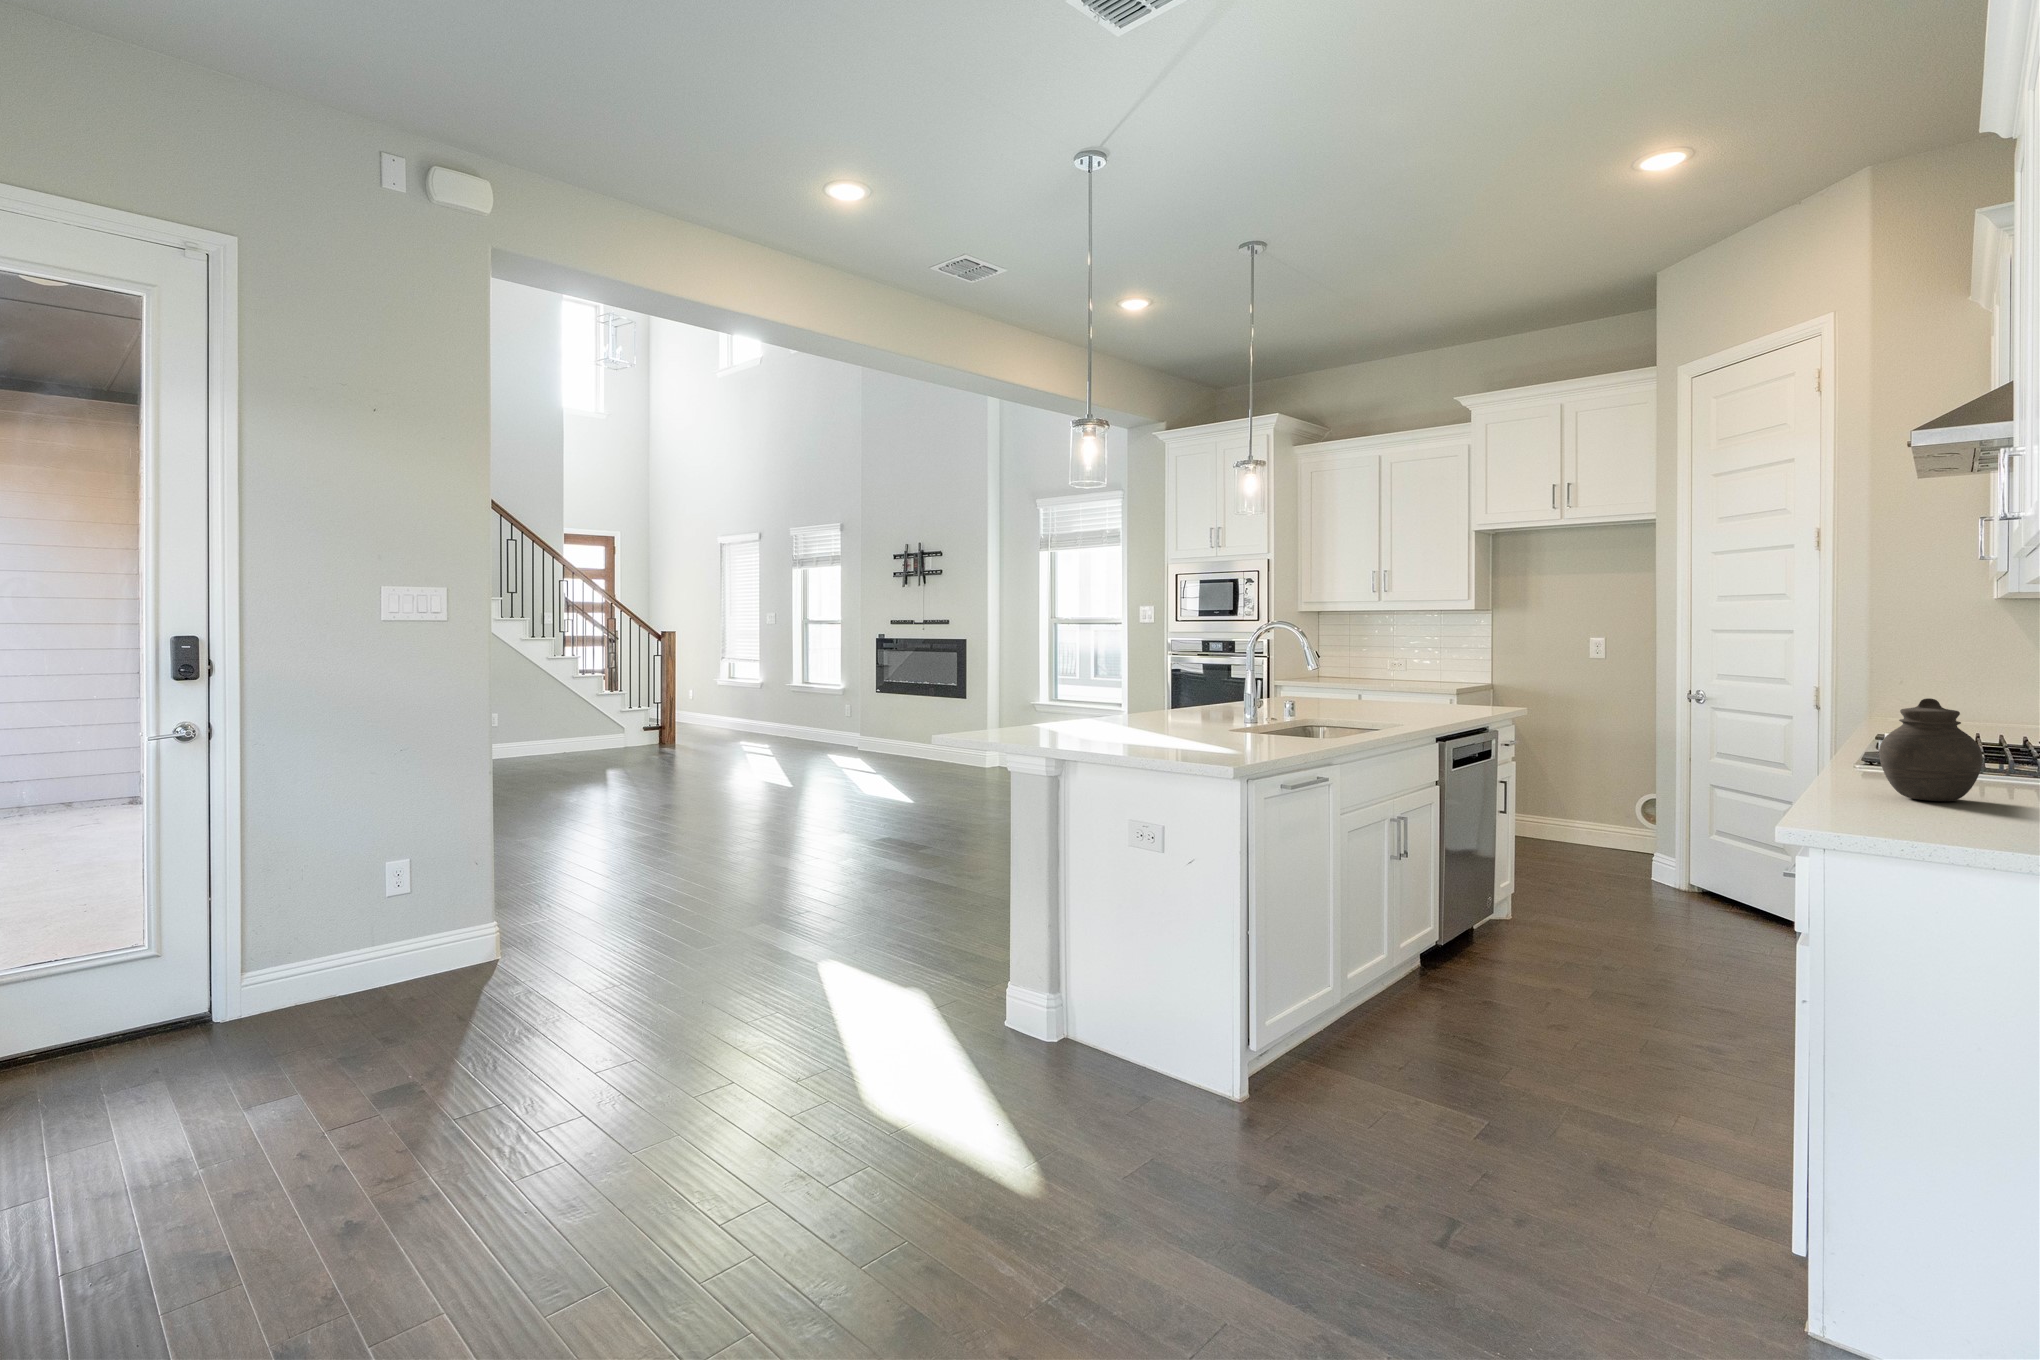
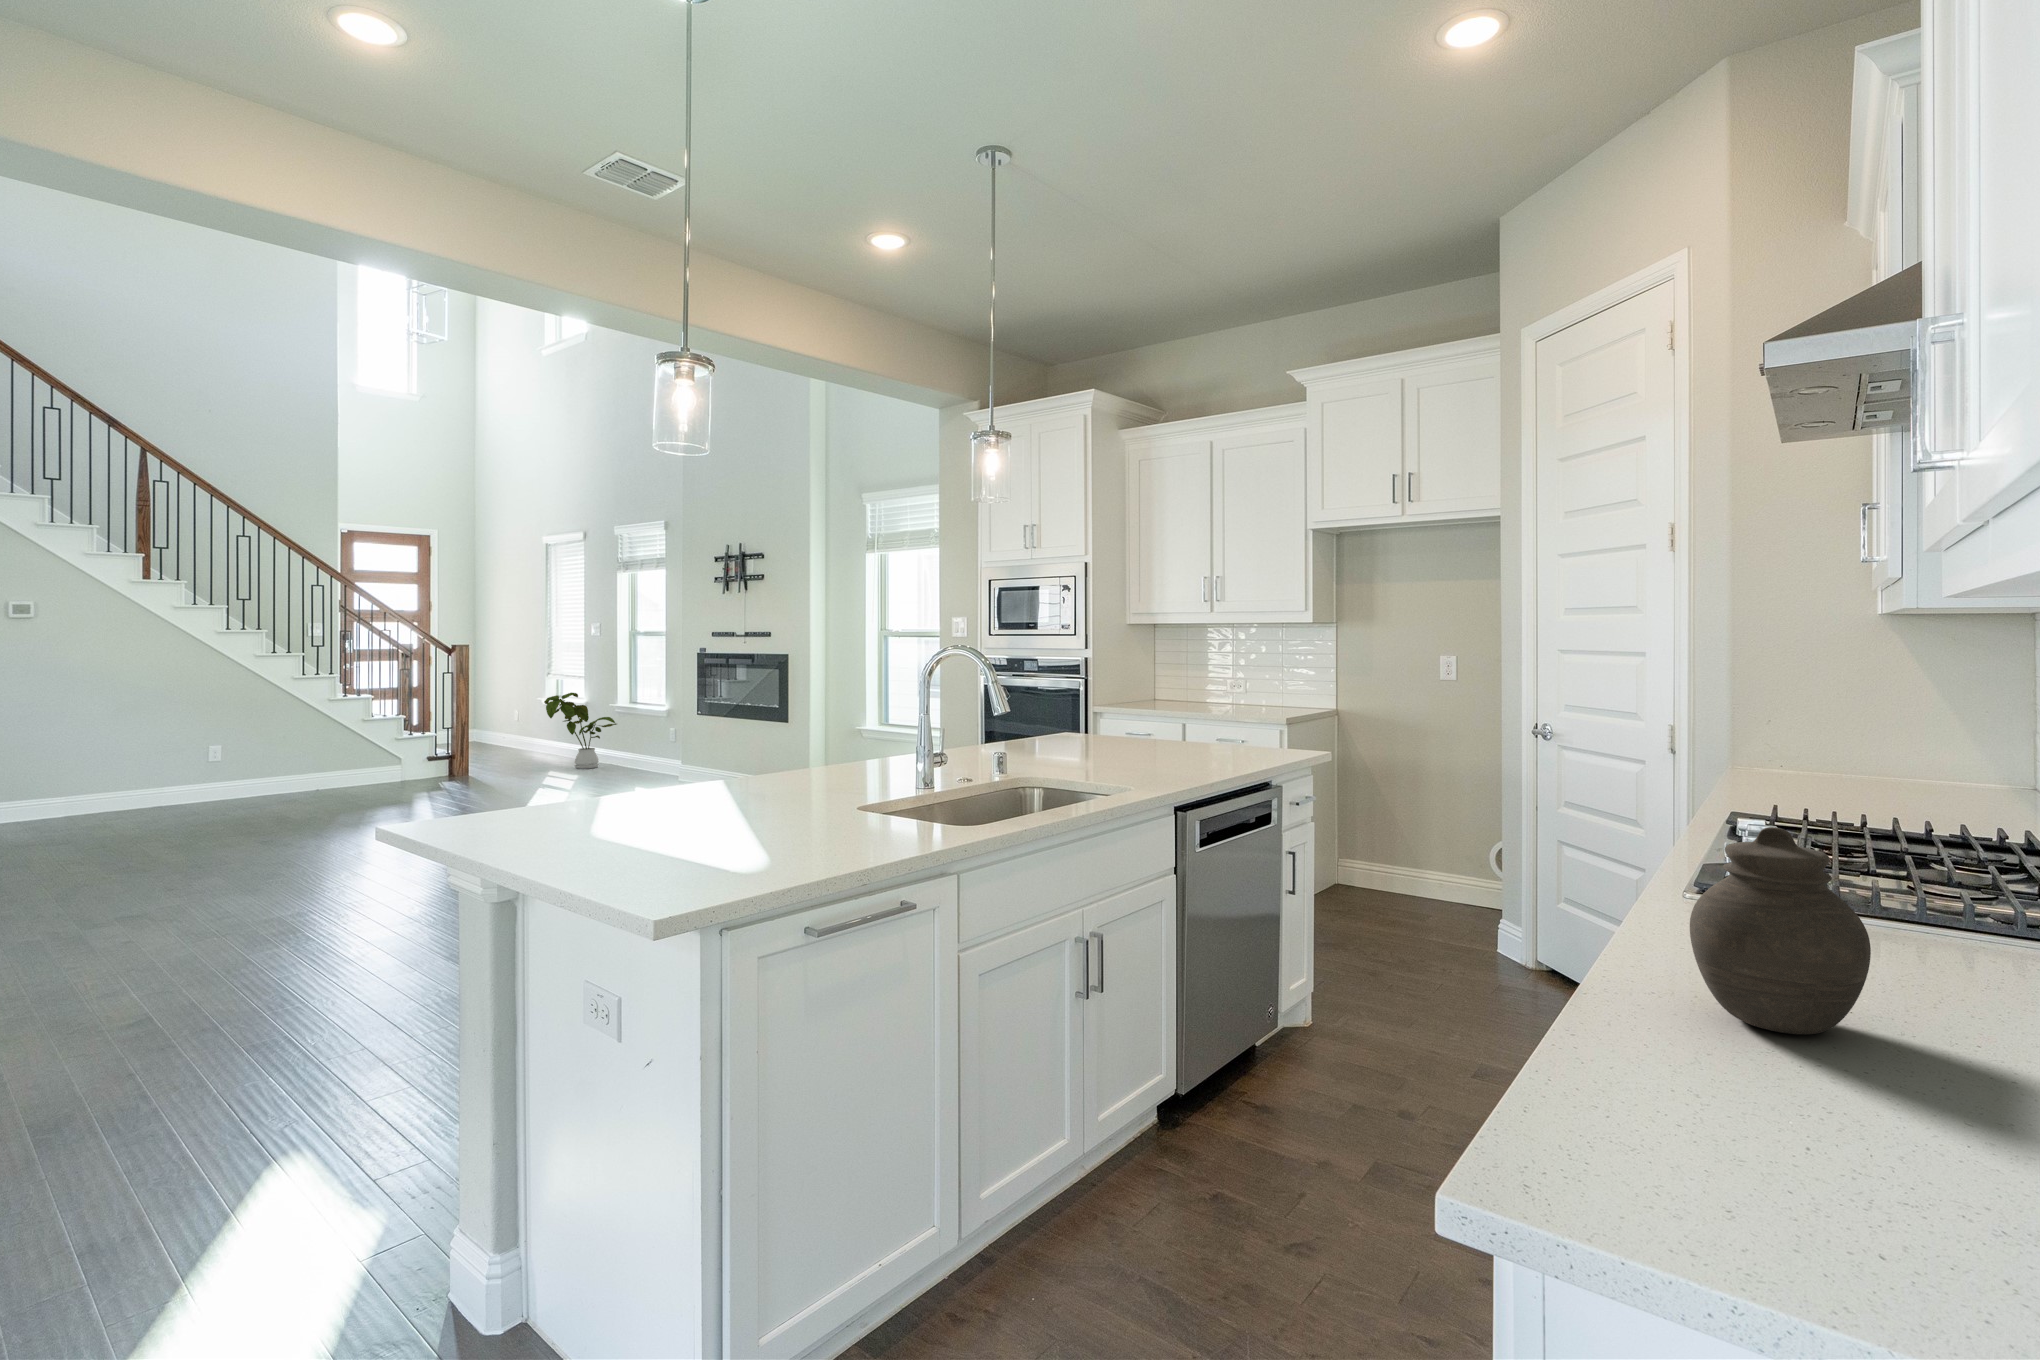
house plant: none [737,673,798,739] -> present [544,693,617,769]

